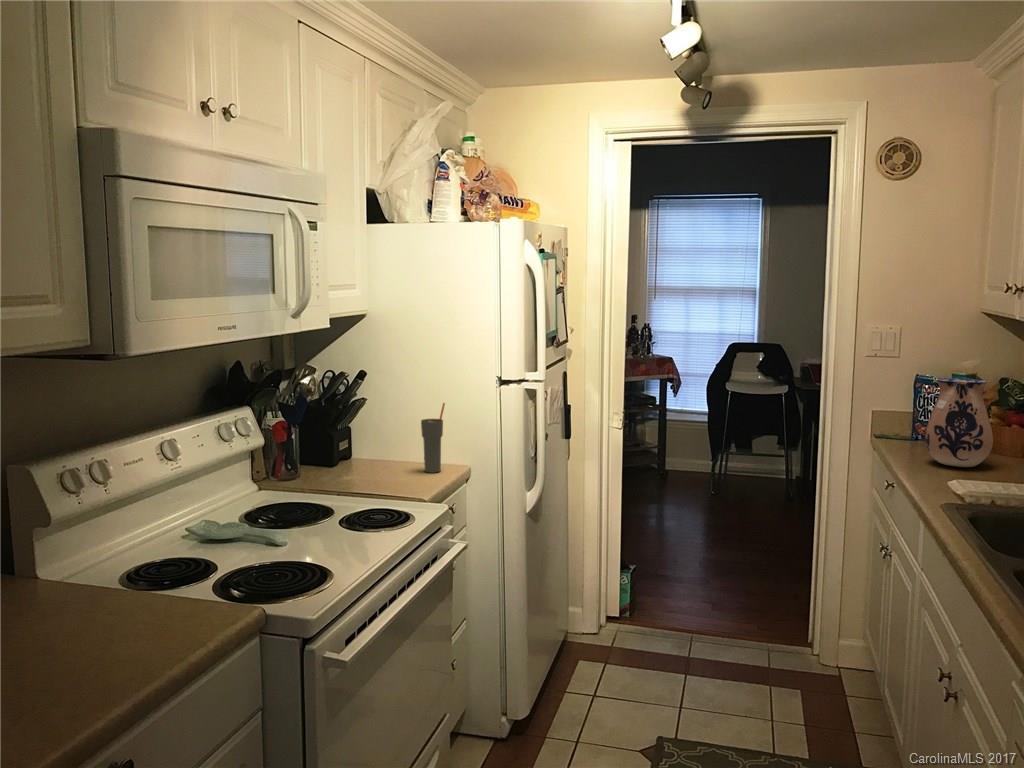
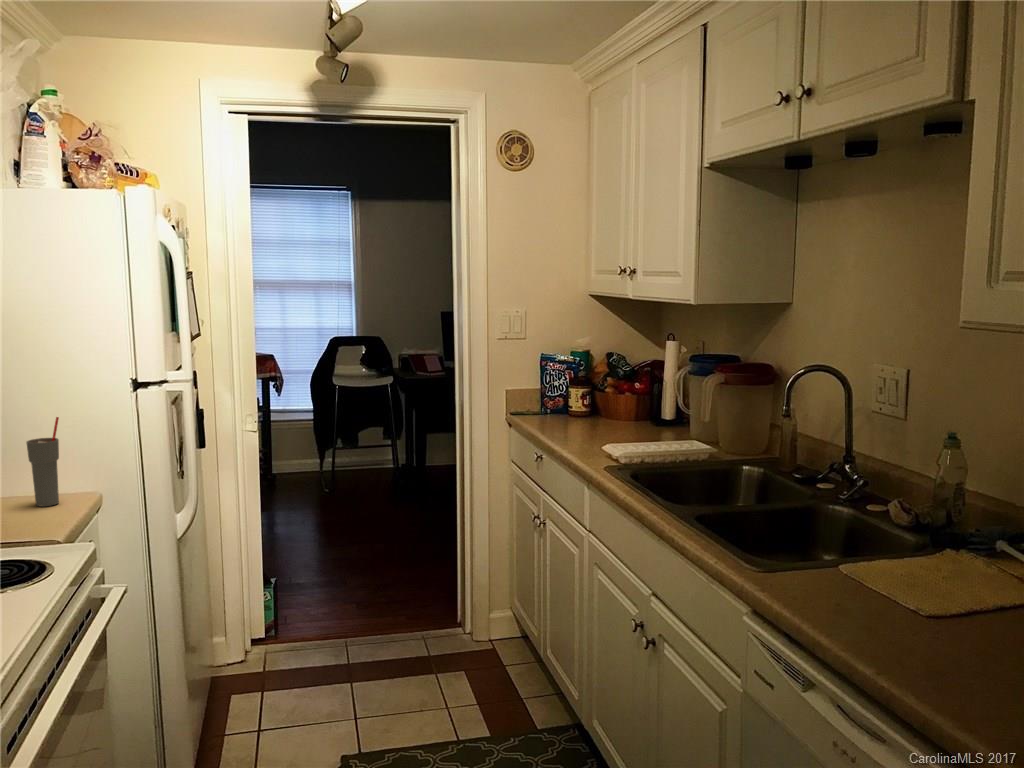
ceramic pitcher: present [925,378,993,467] -> none [565,353,619,434]

